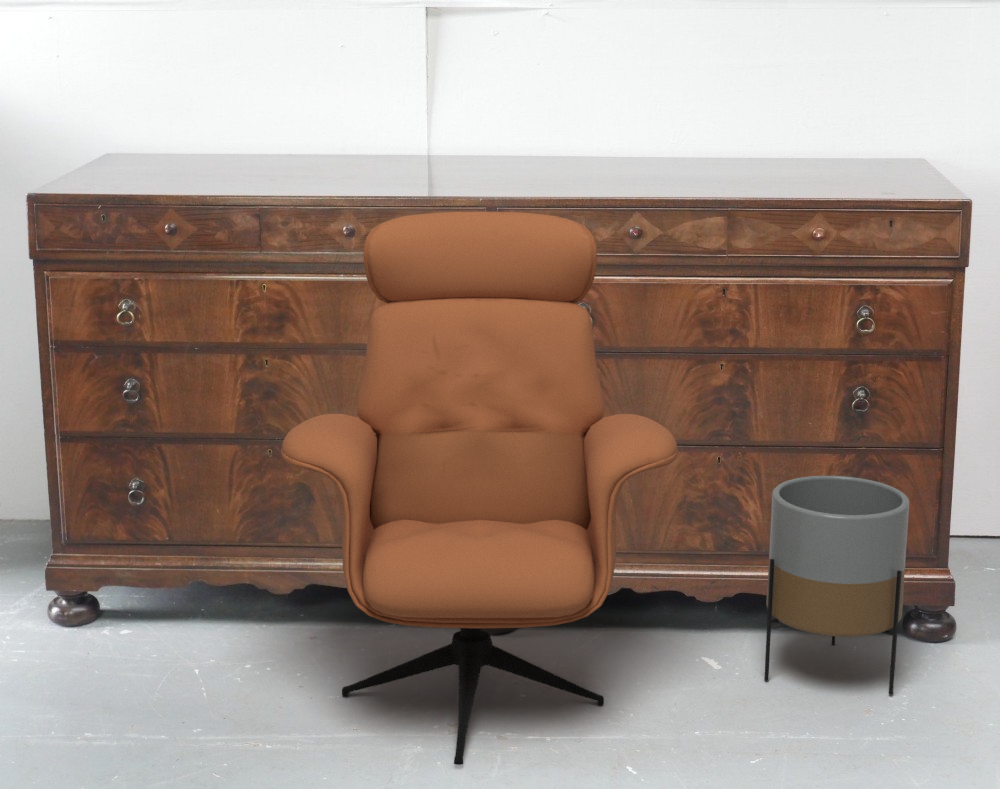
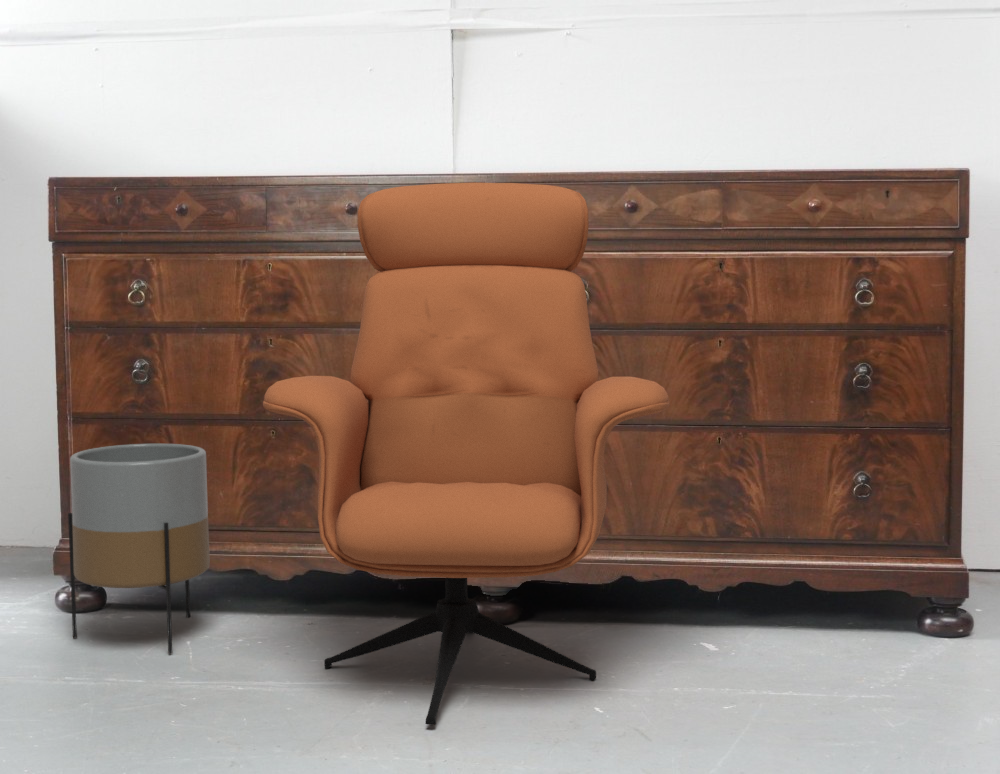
planter: present [764,476,909,695] -> present [68,444,210,653]

